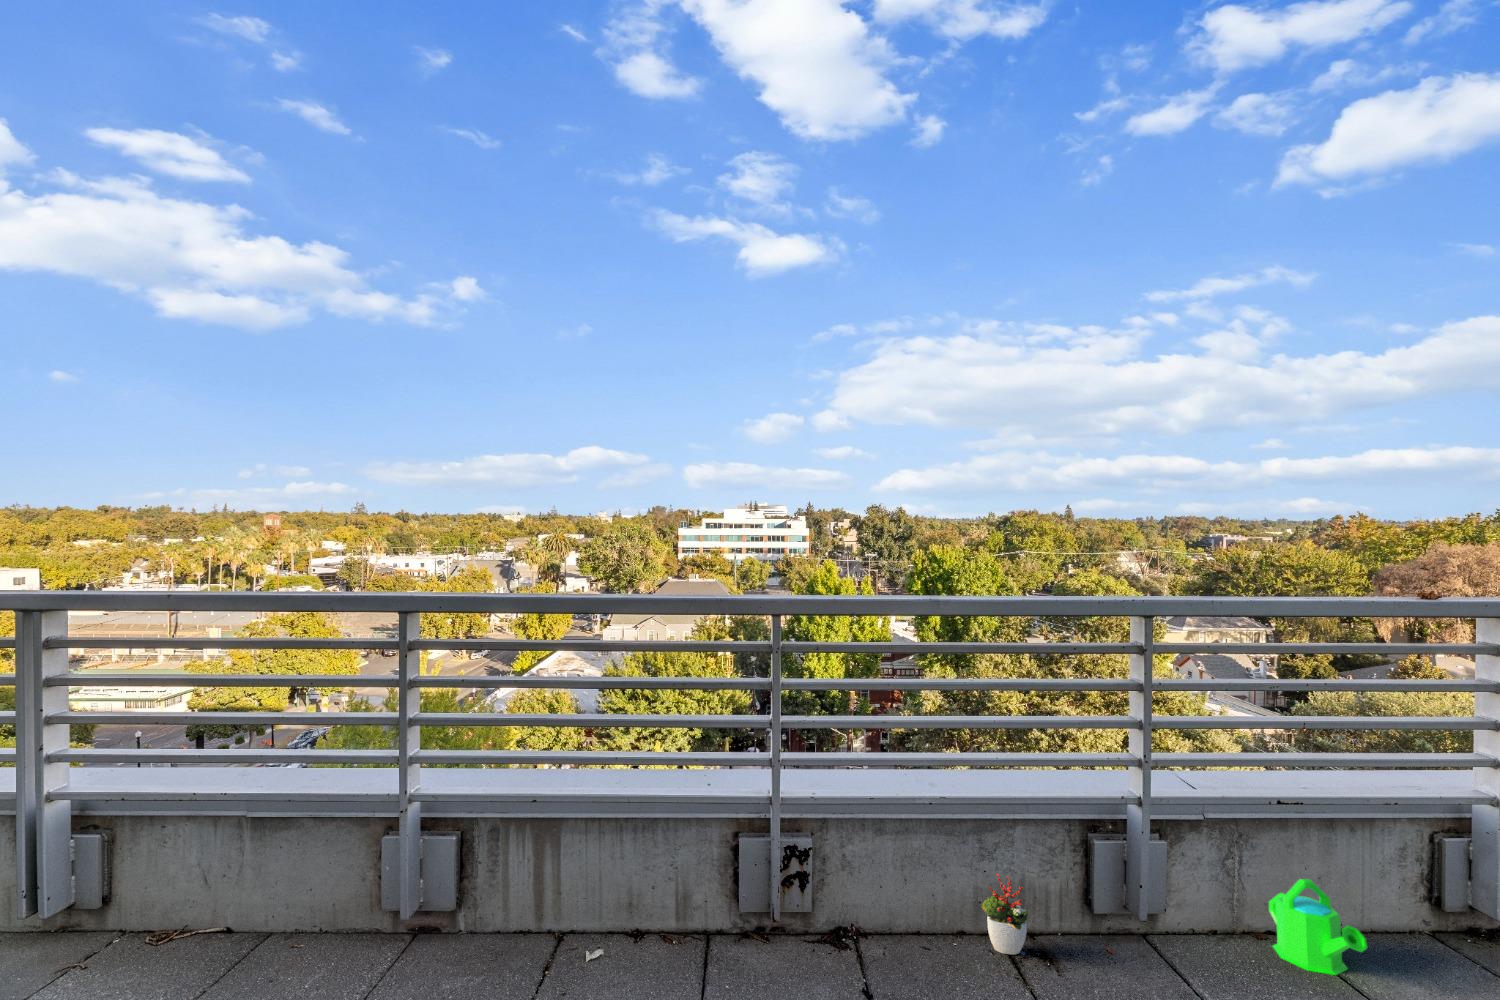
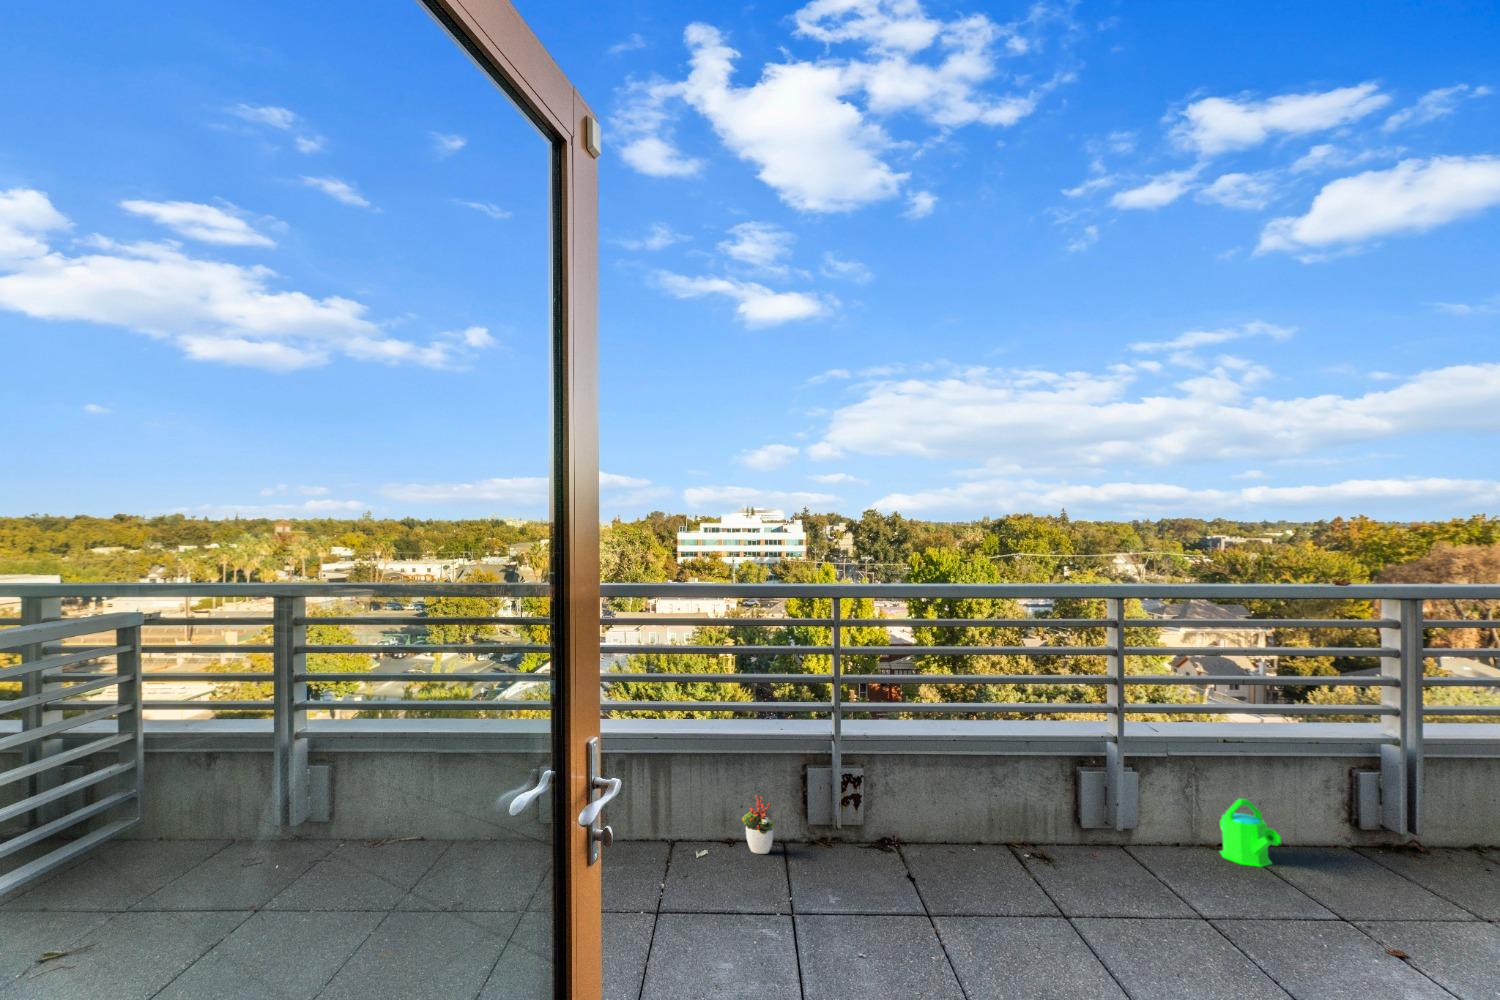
decorative plant: present [981,874,1028,955] -> present [742,795,774,854]

